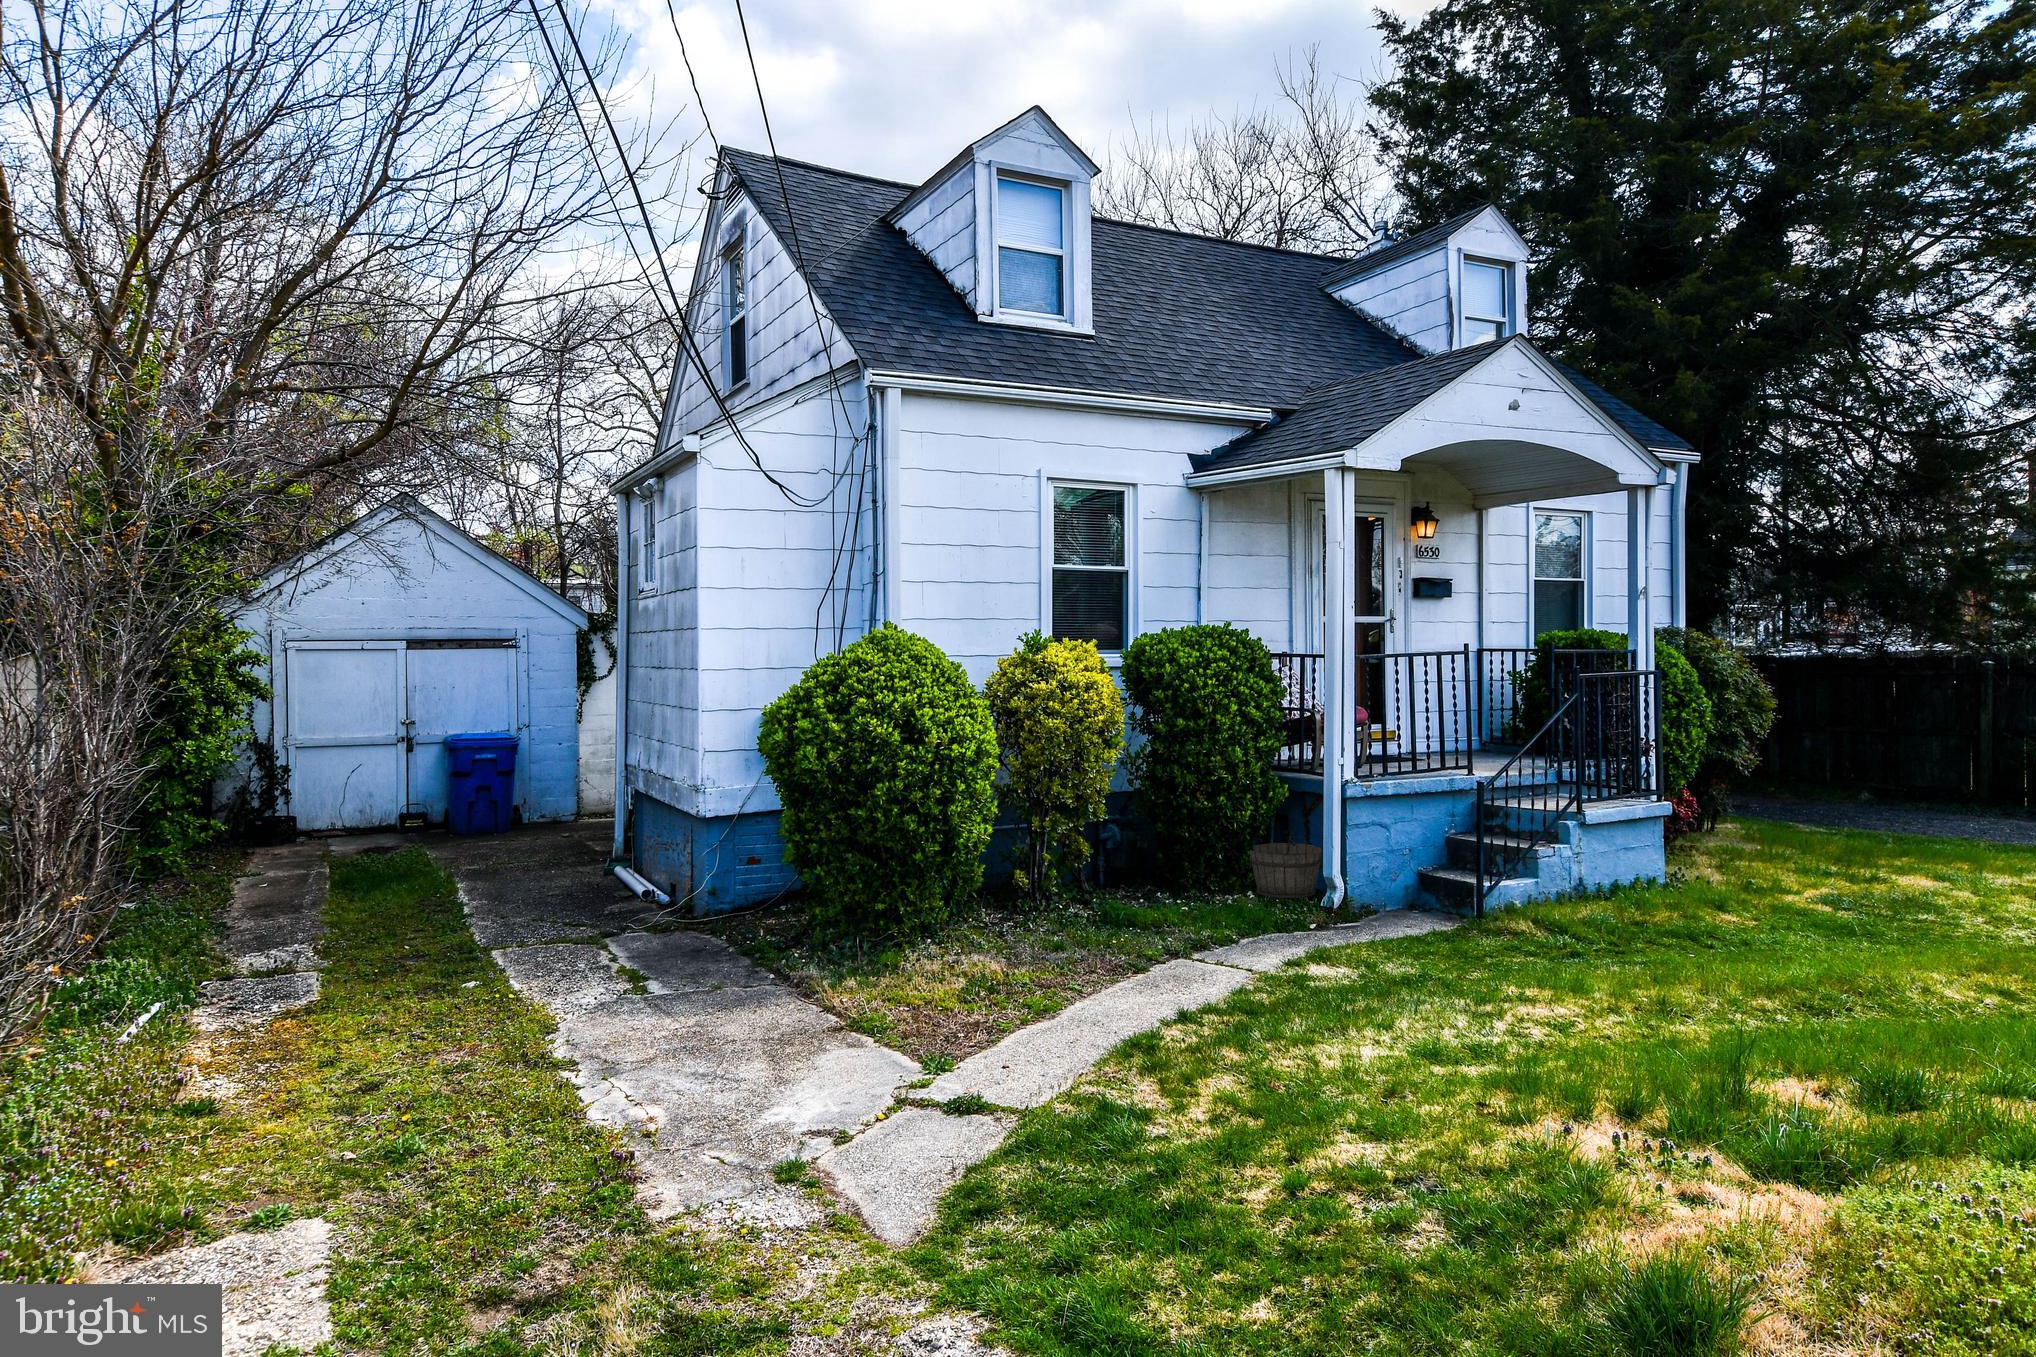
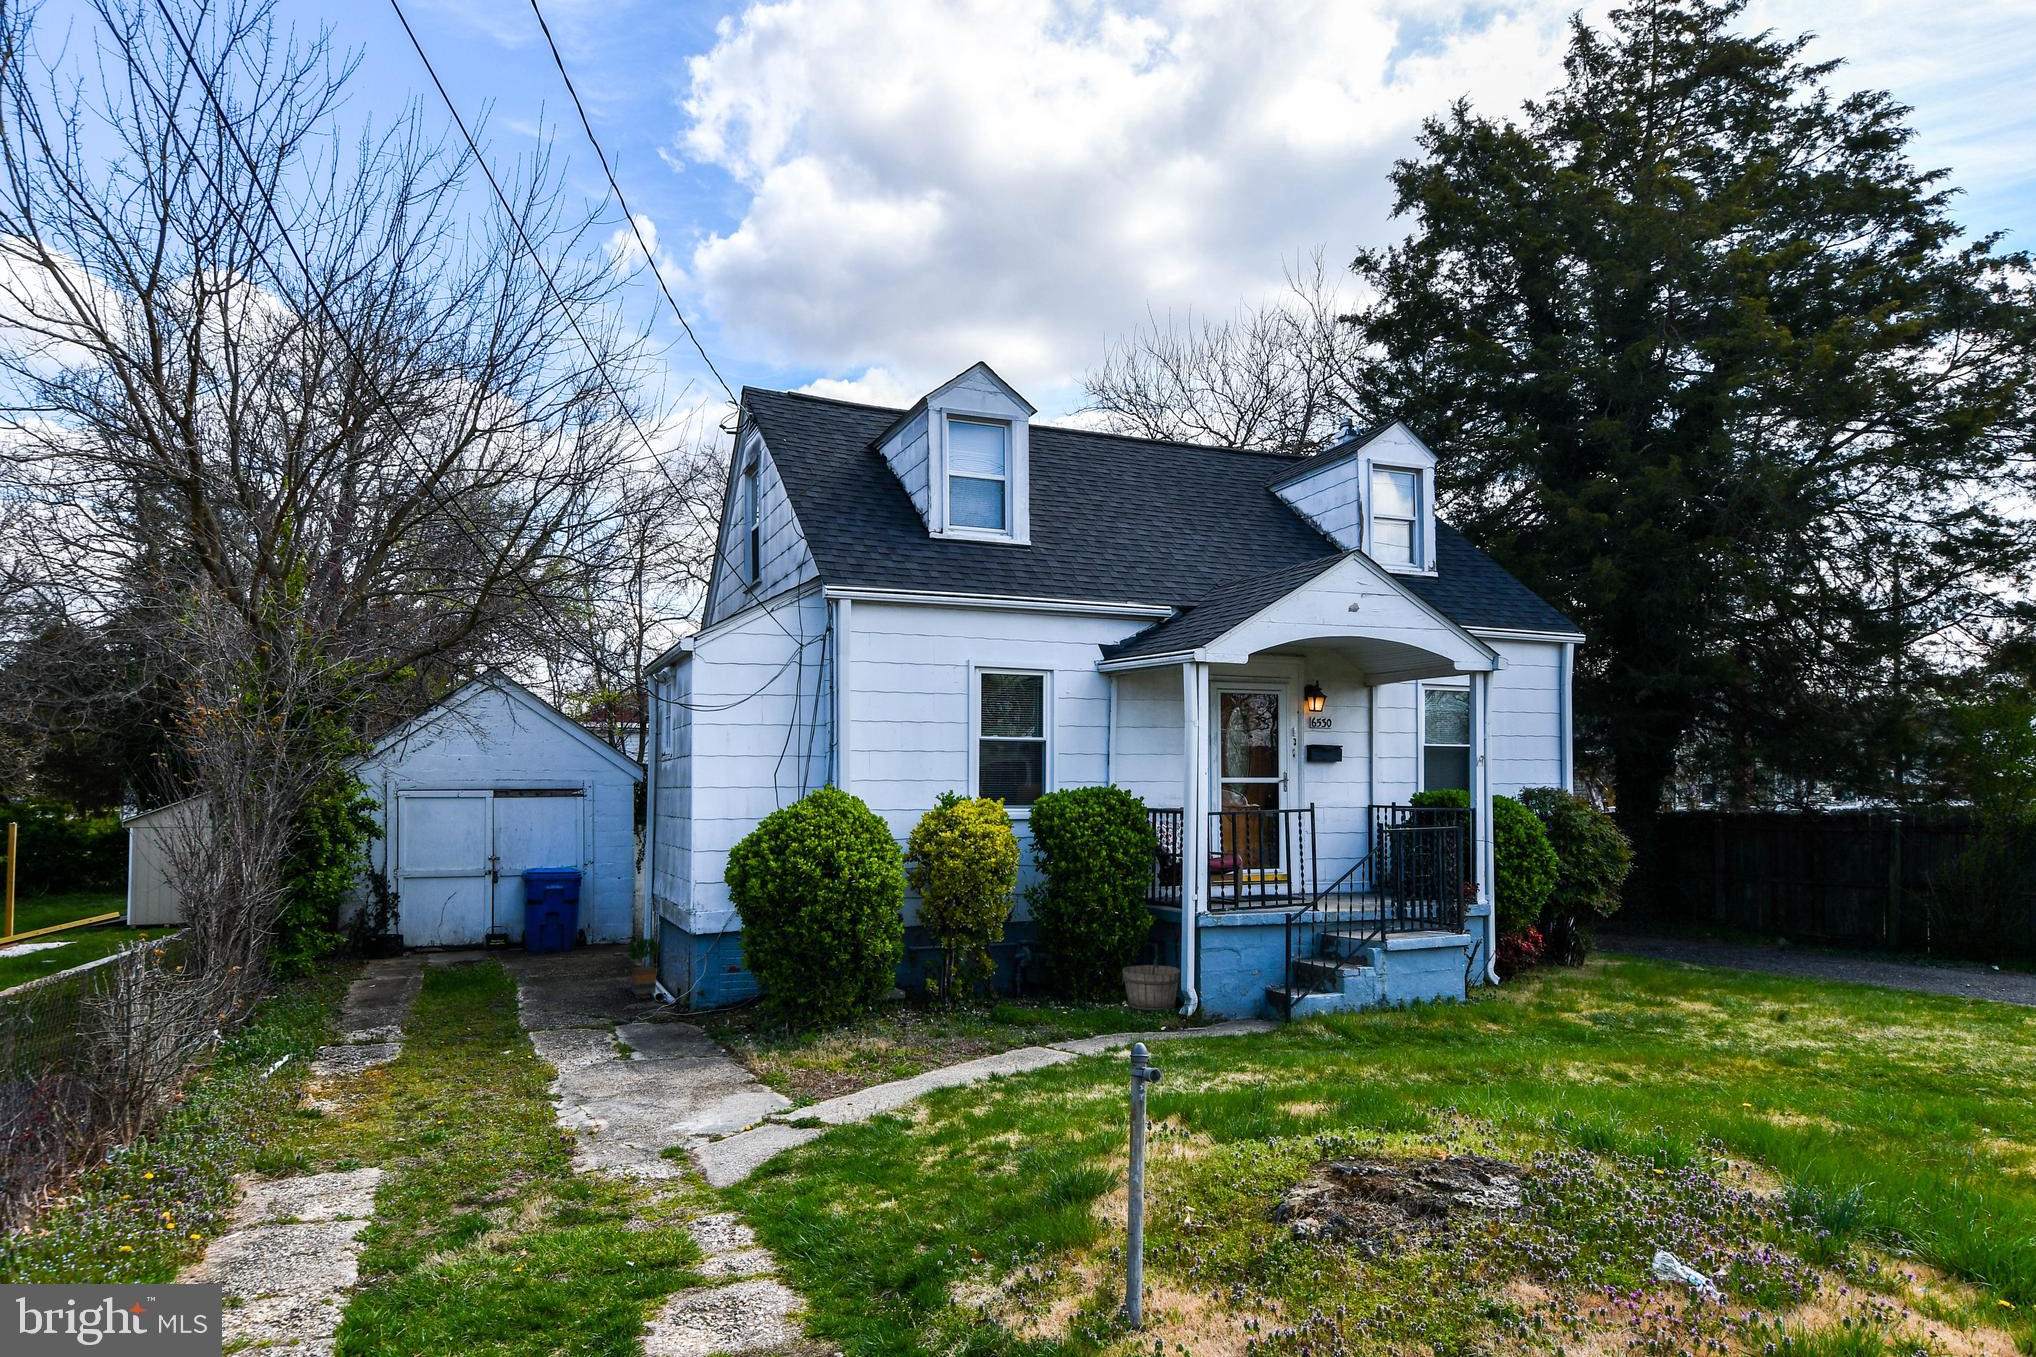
potted tree: none [610,830,663,900] -> present [626,939,664,995]

